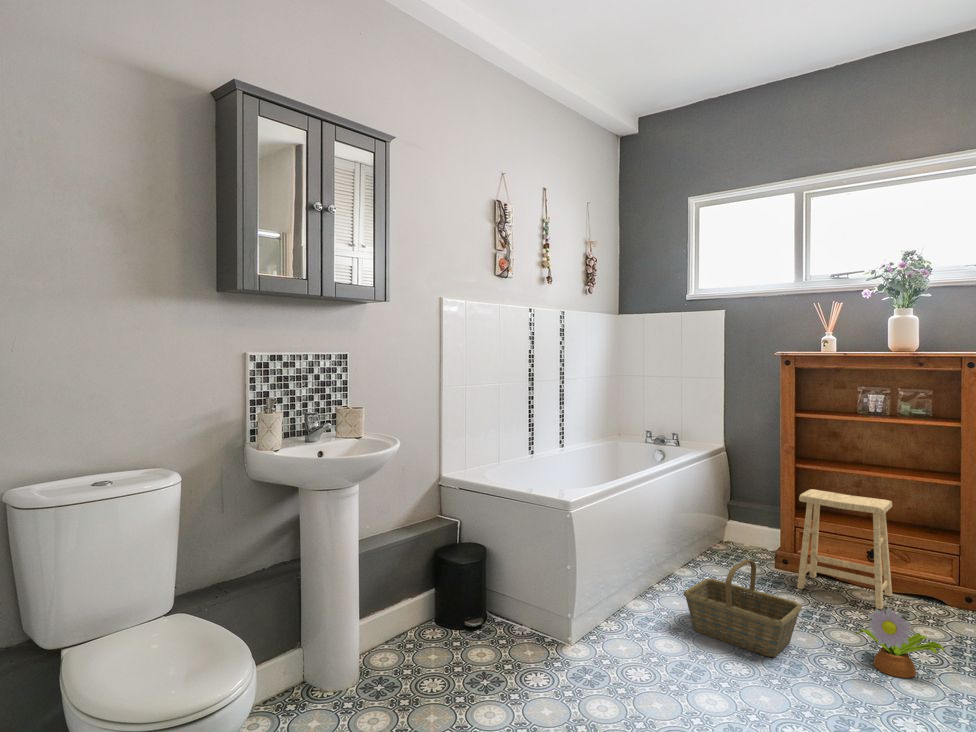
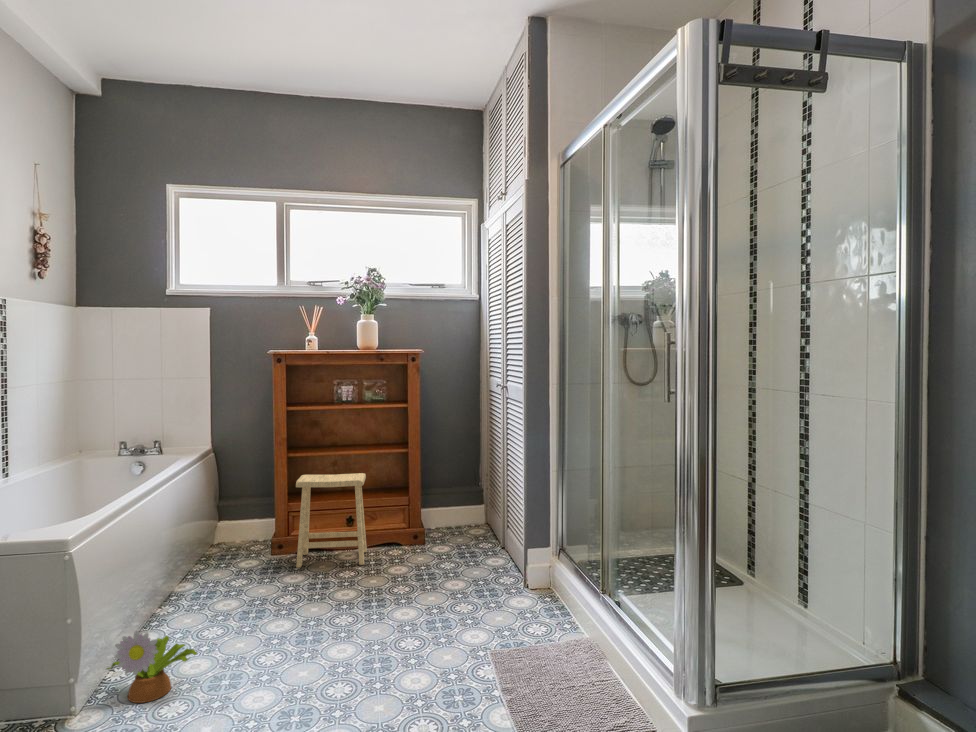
basket: present [684,559,802,657] -> none [204,551,316,640]
decorative plant: present [855,608,945,678] -> present [106,631,197,703]

